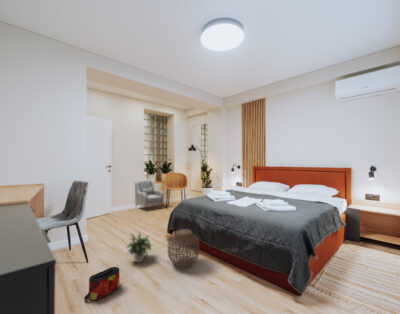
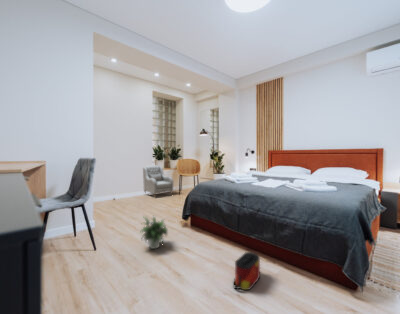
woven basket: present [168,229,199,269] -> none [187,212,223,256]
bag: present [84,267,119,301] -> present [234,252,260,290]

